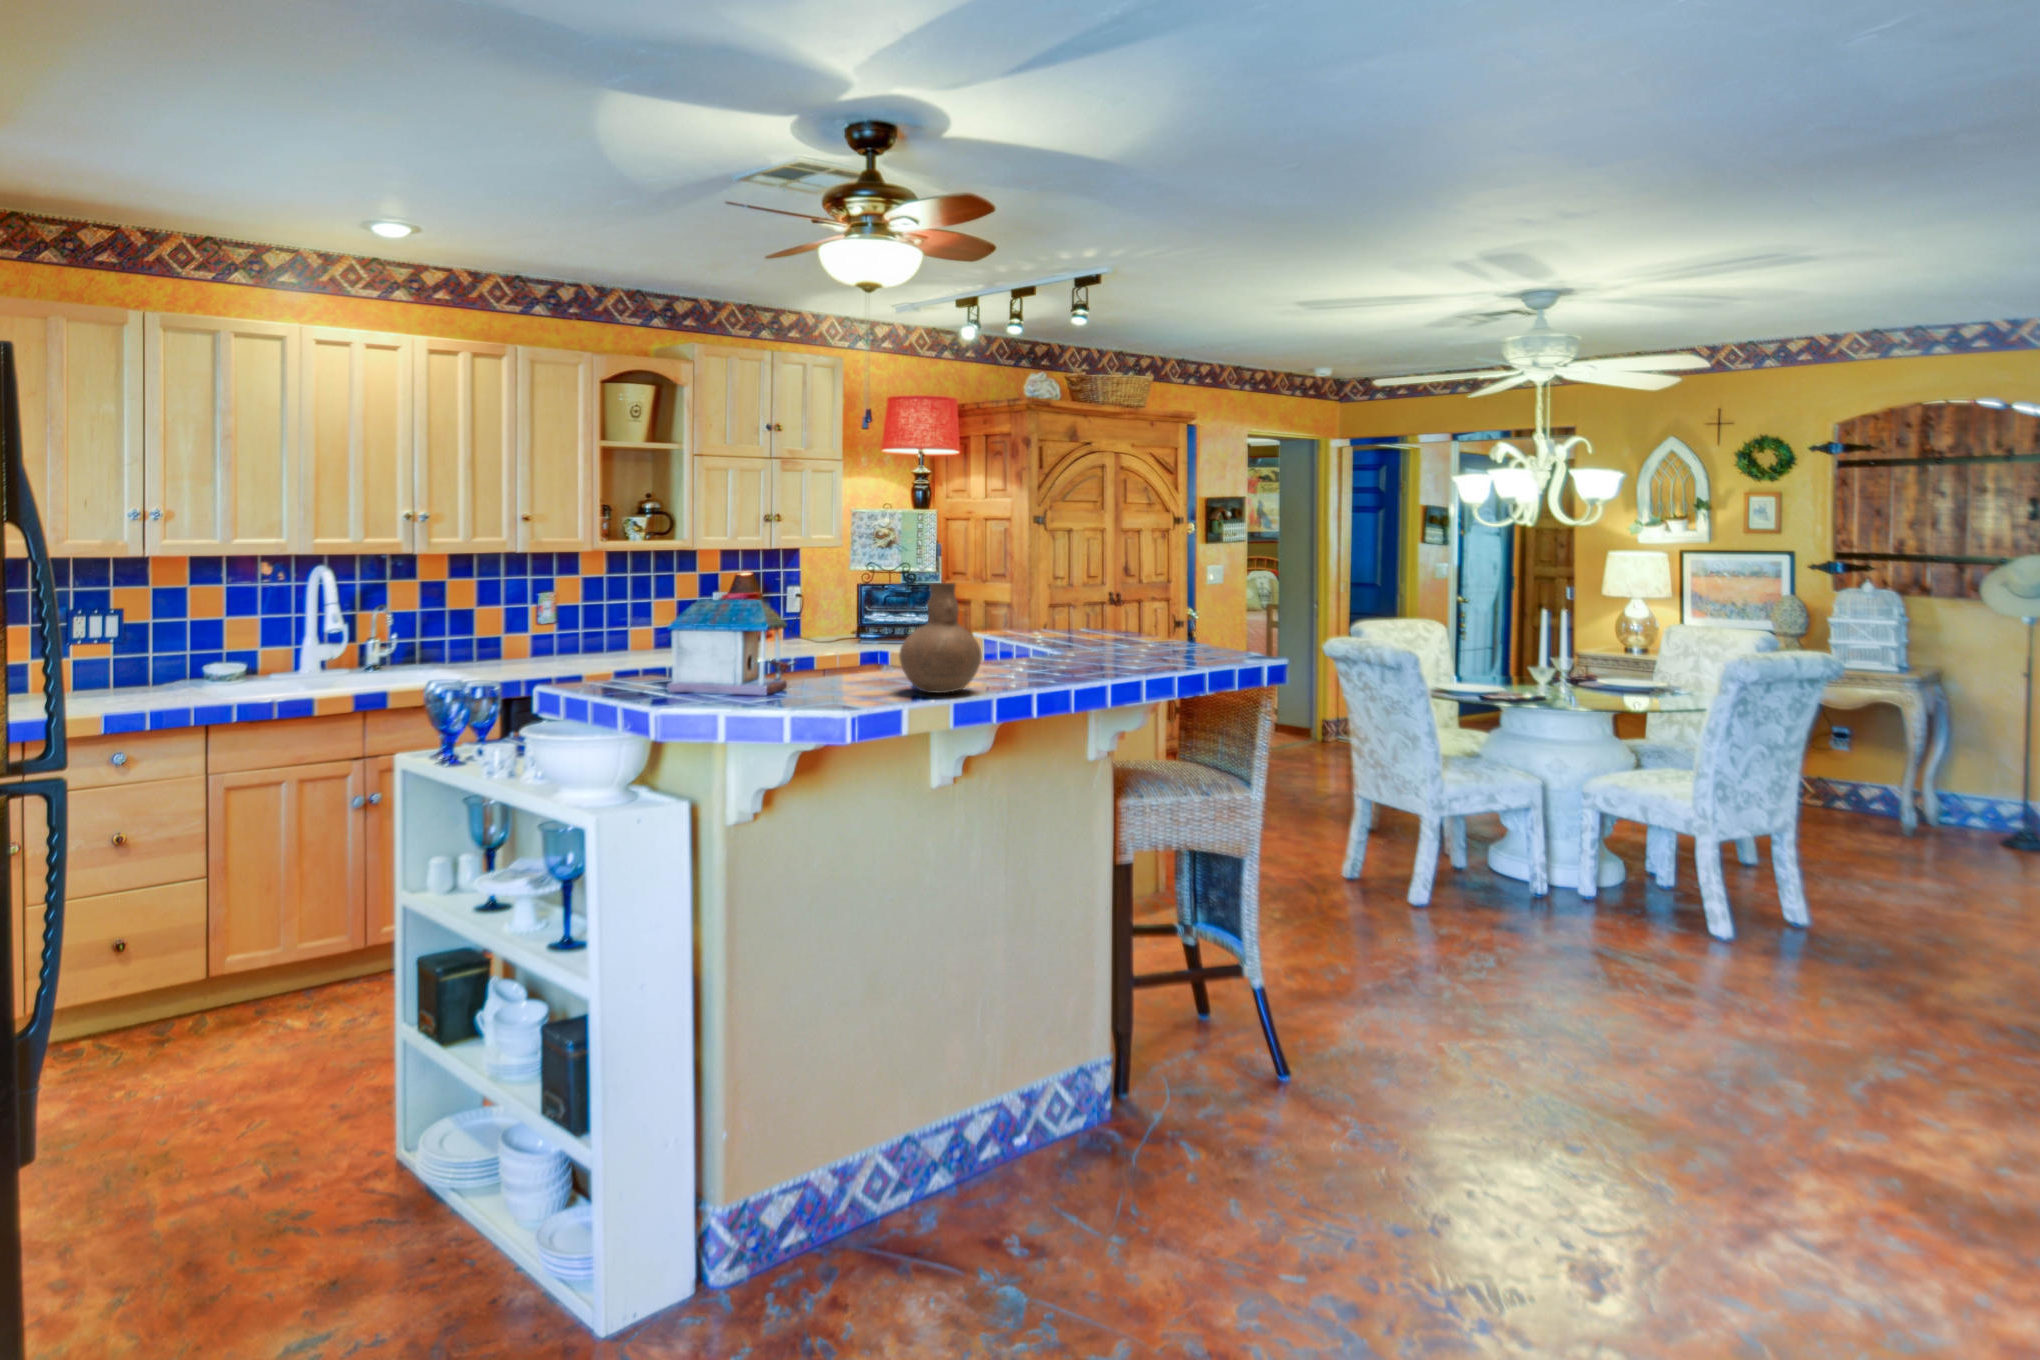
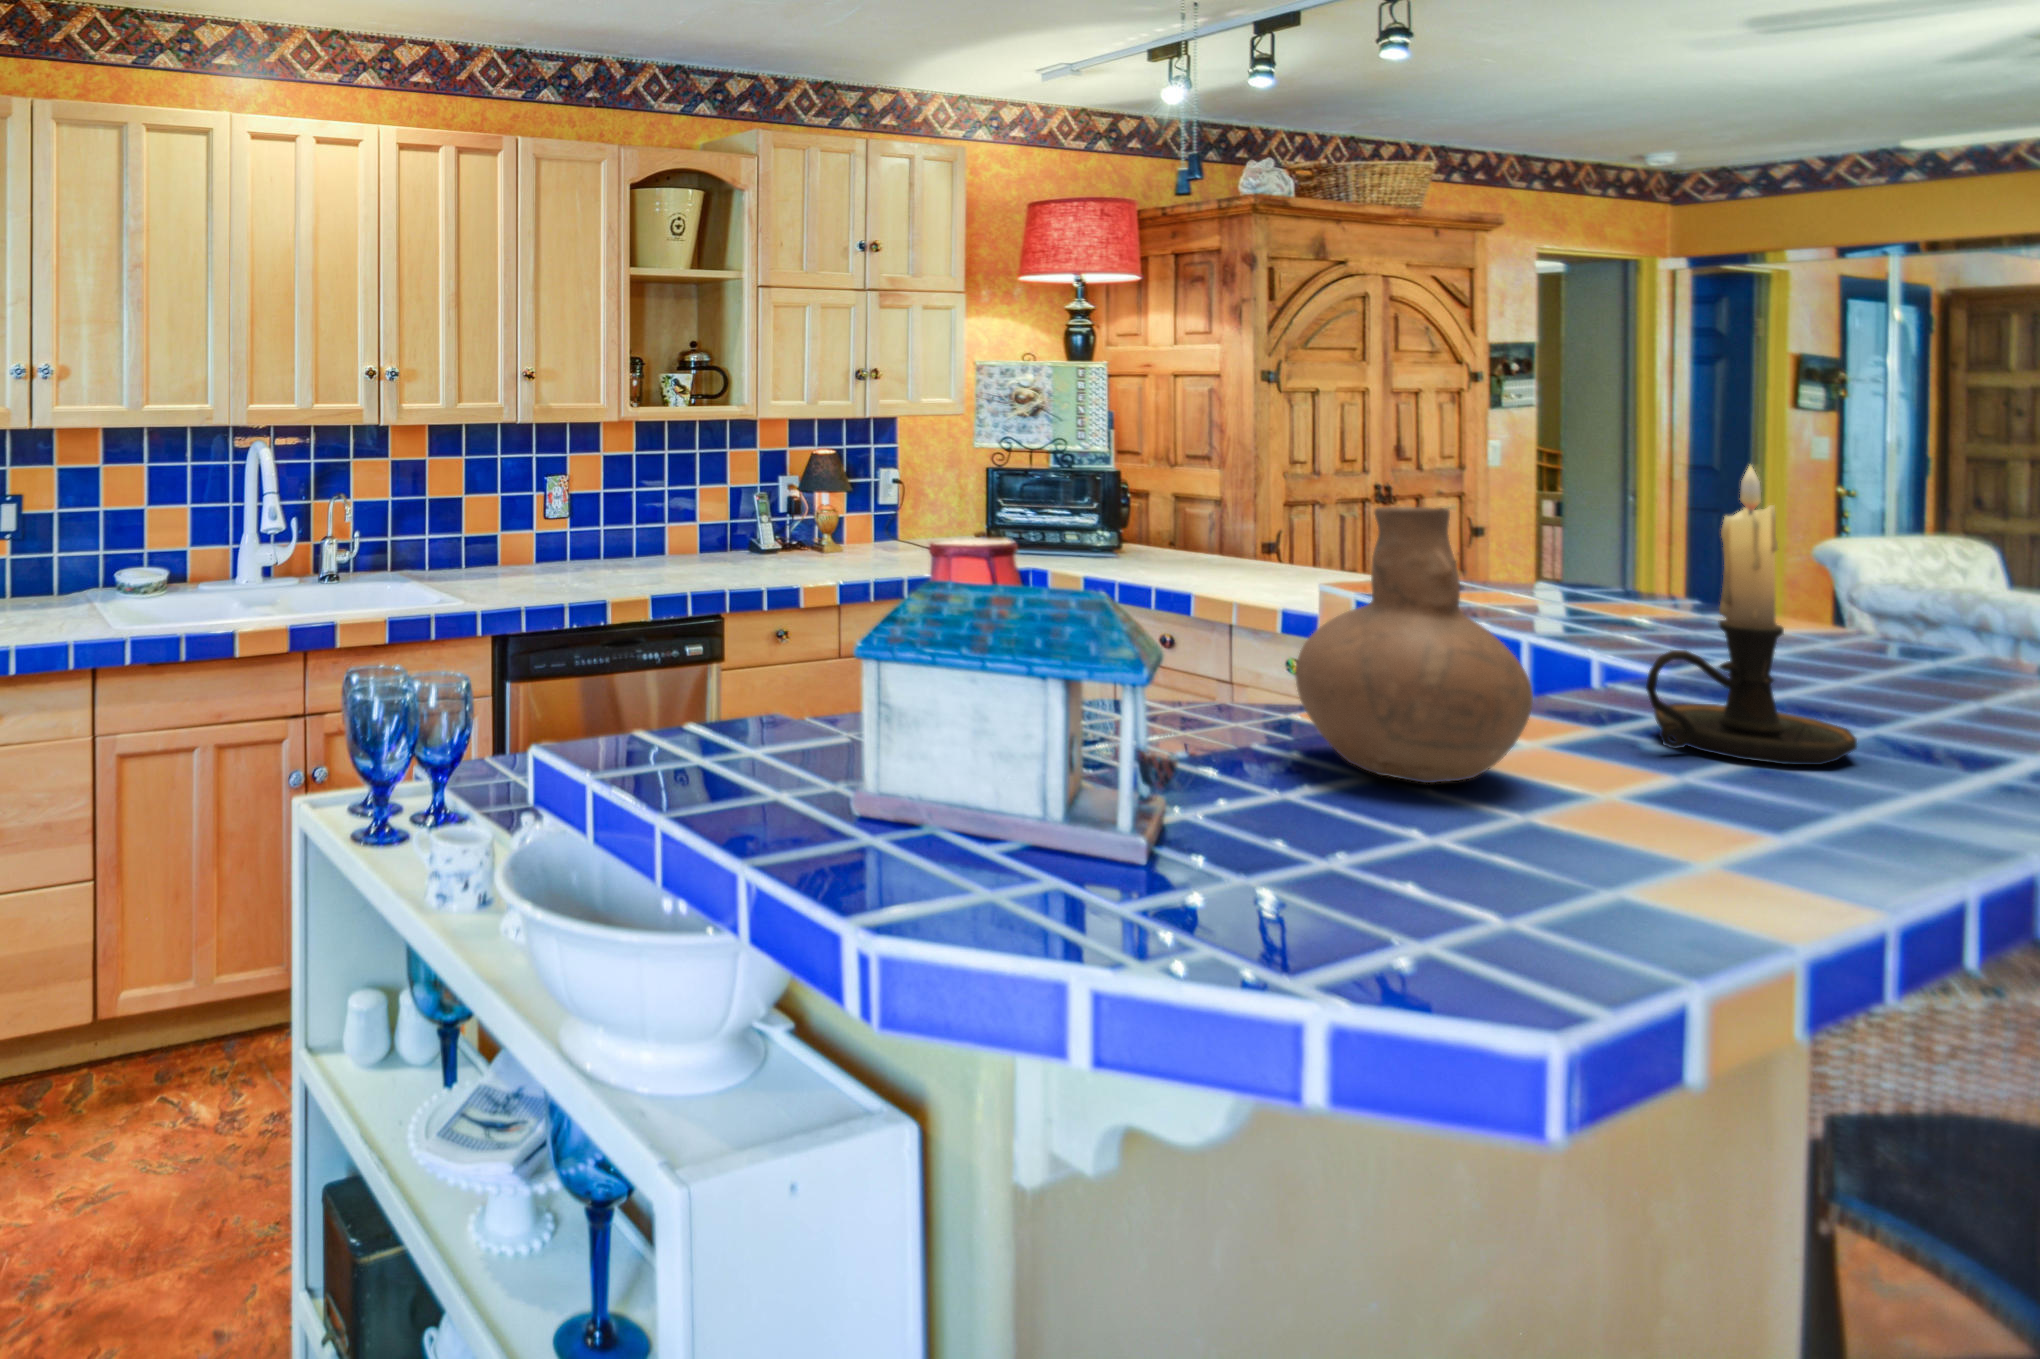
candle holder: none [1038,564,1112,684] -> present [1646,466,1857,765]

